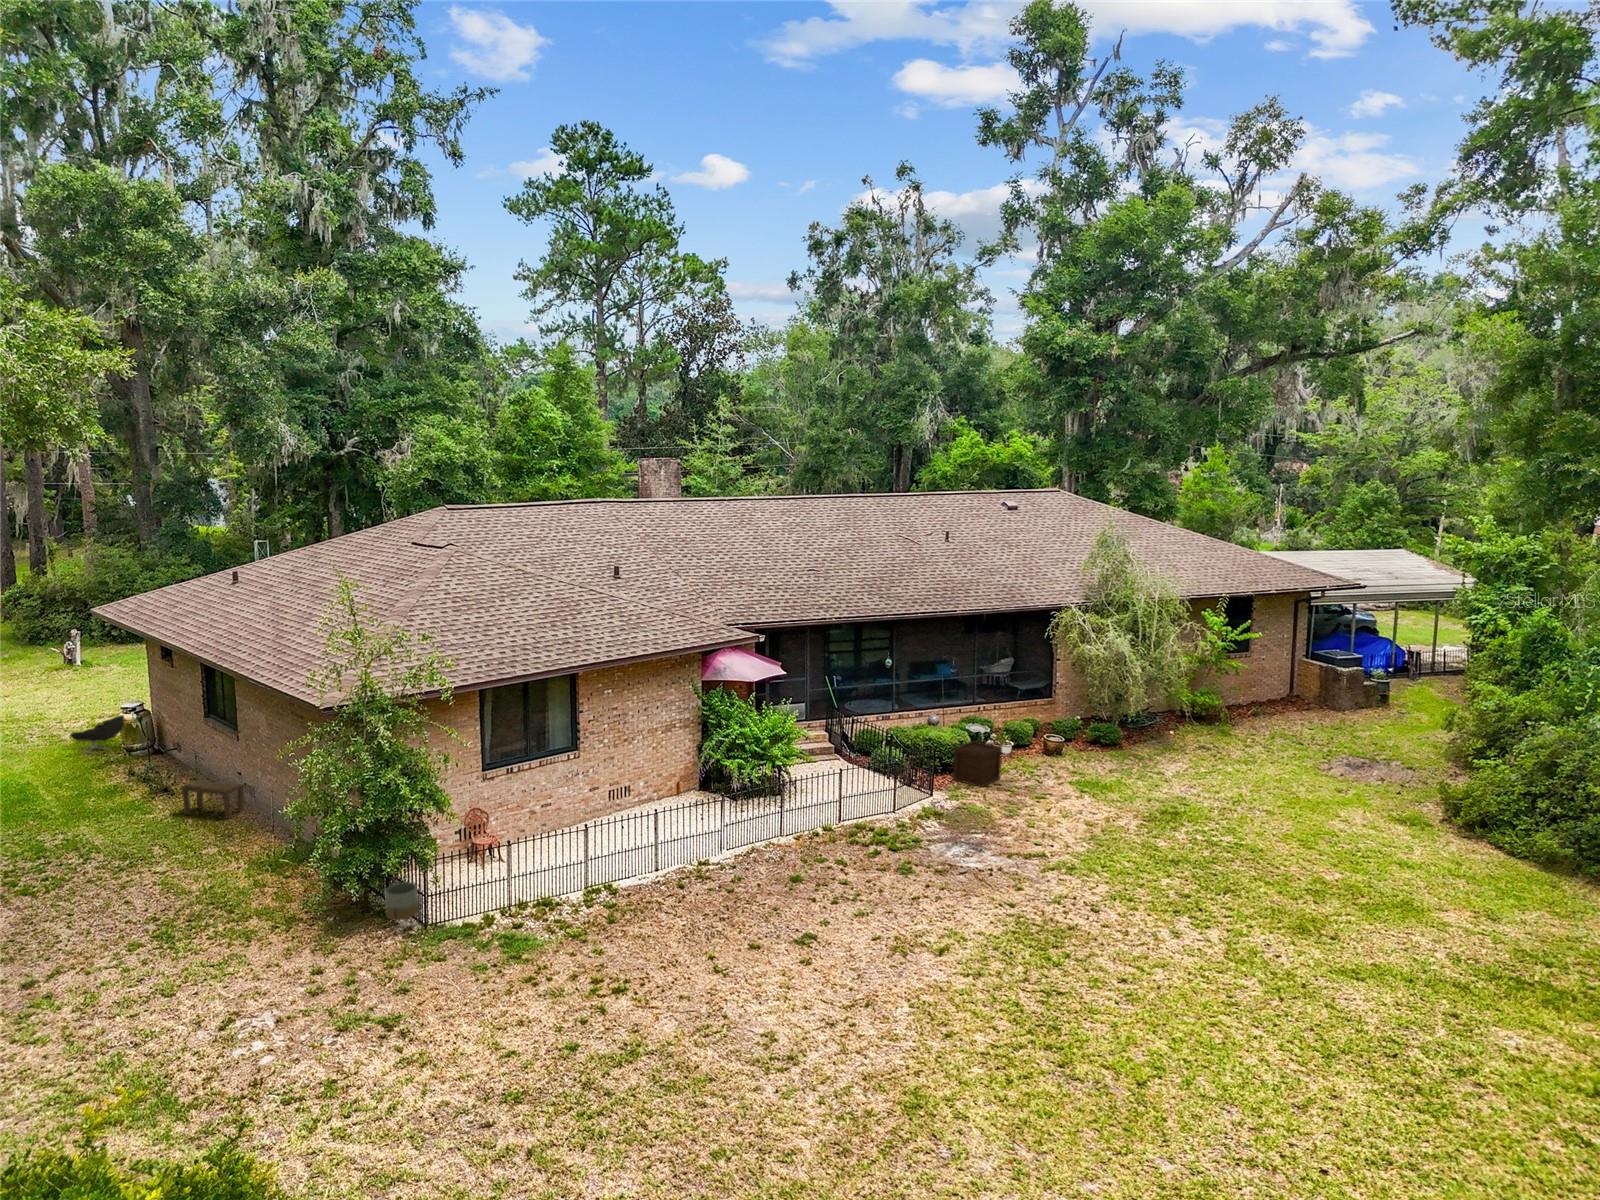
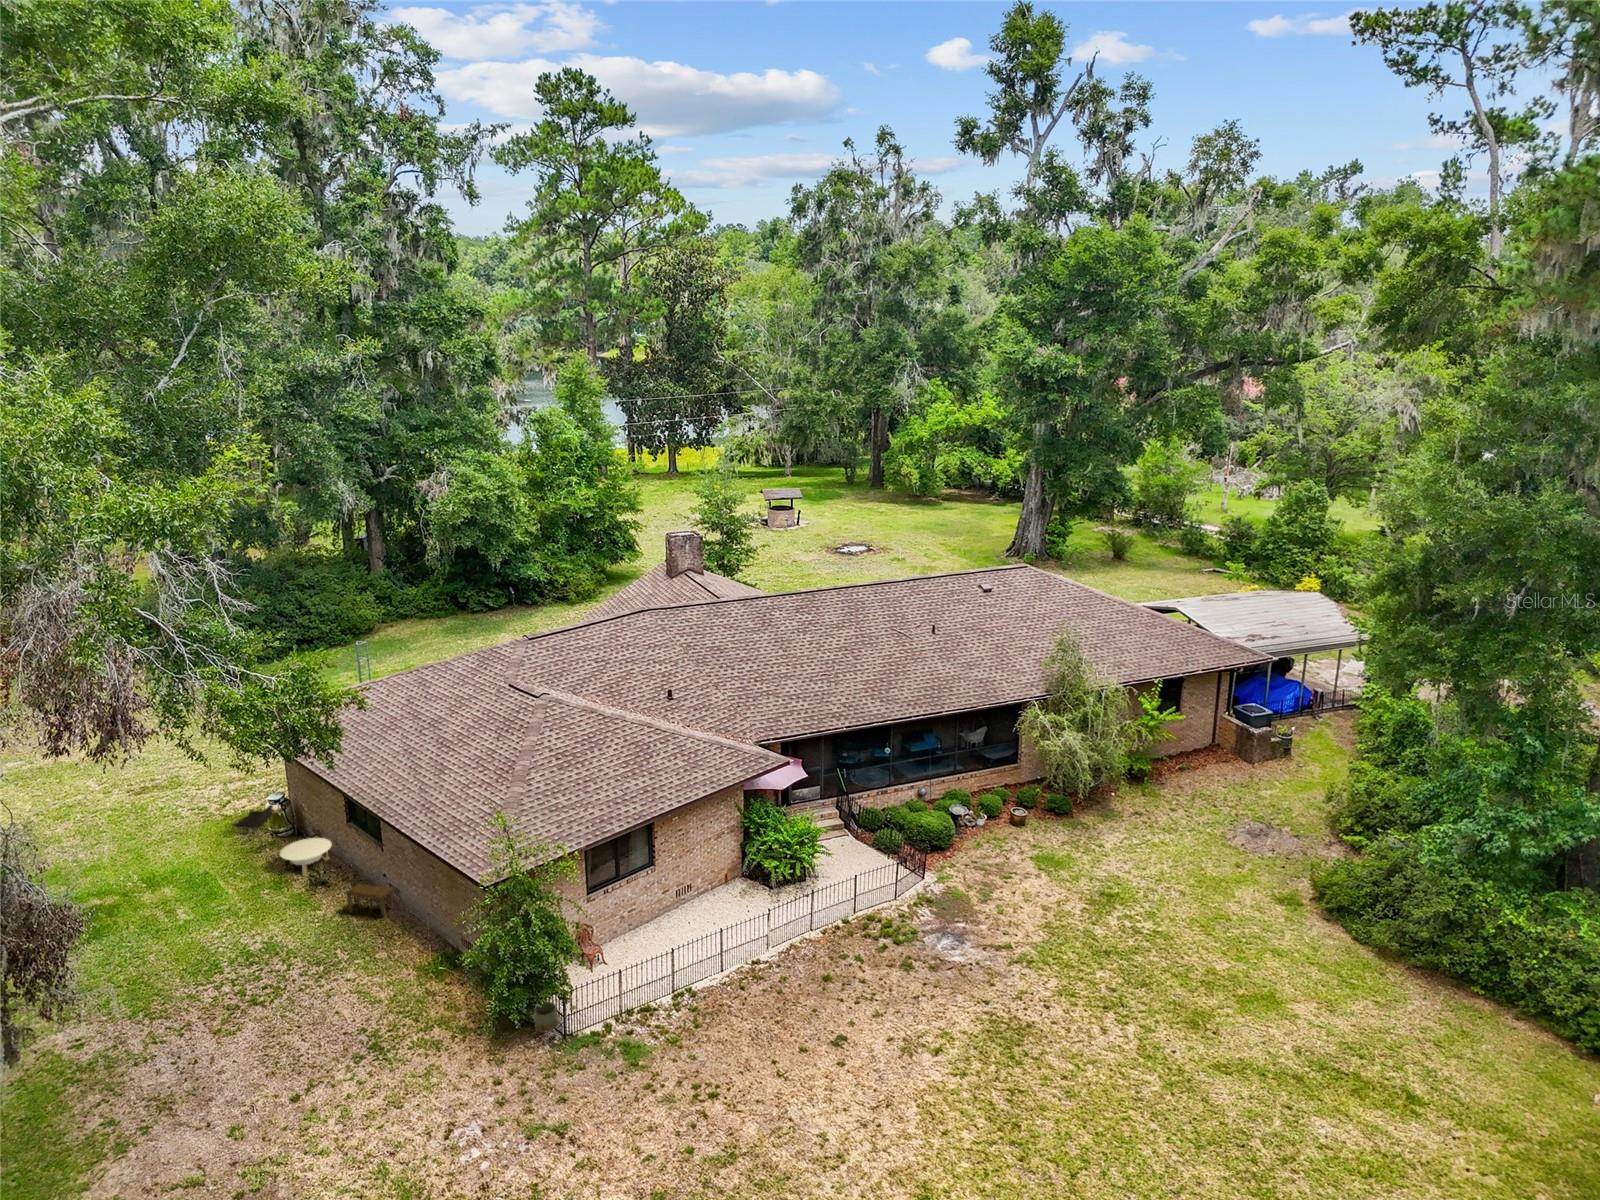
wooden crate: present [953,741,1001,787] -> none [939,827,977,868]
round table: none [114,745,184,784] -> present [280,838,332,876]

